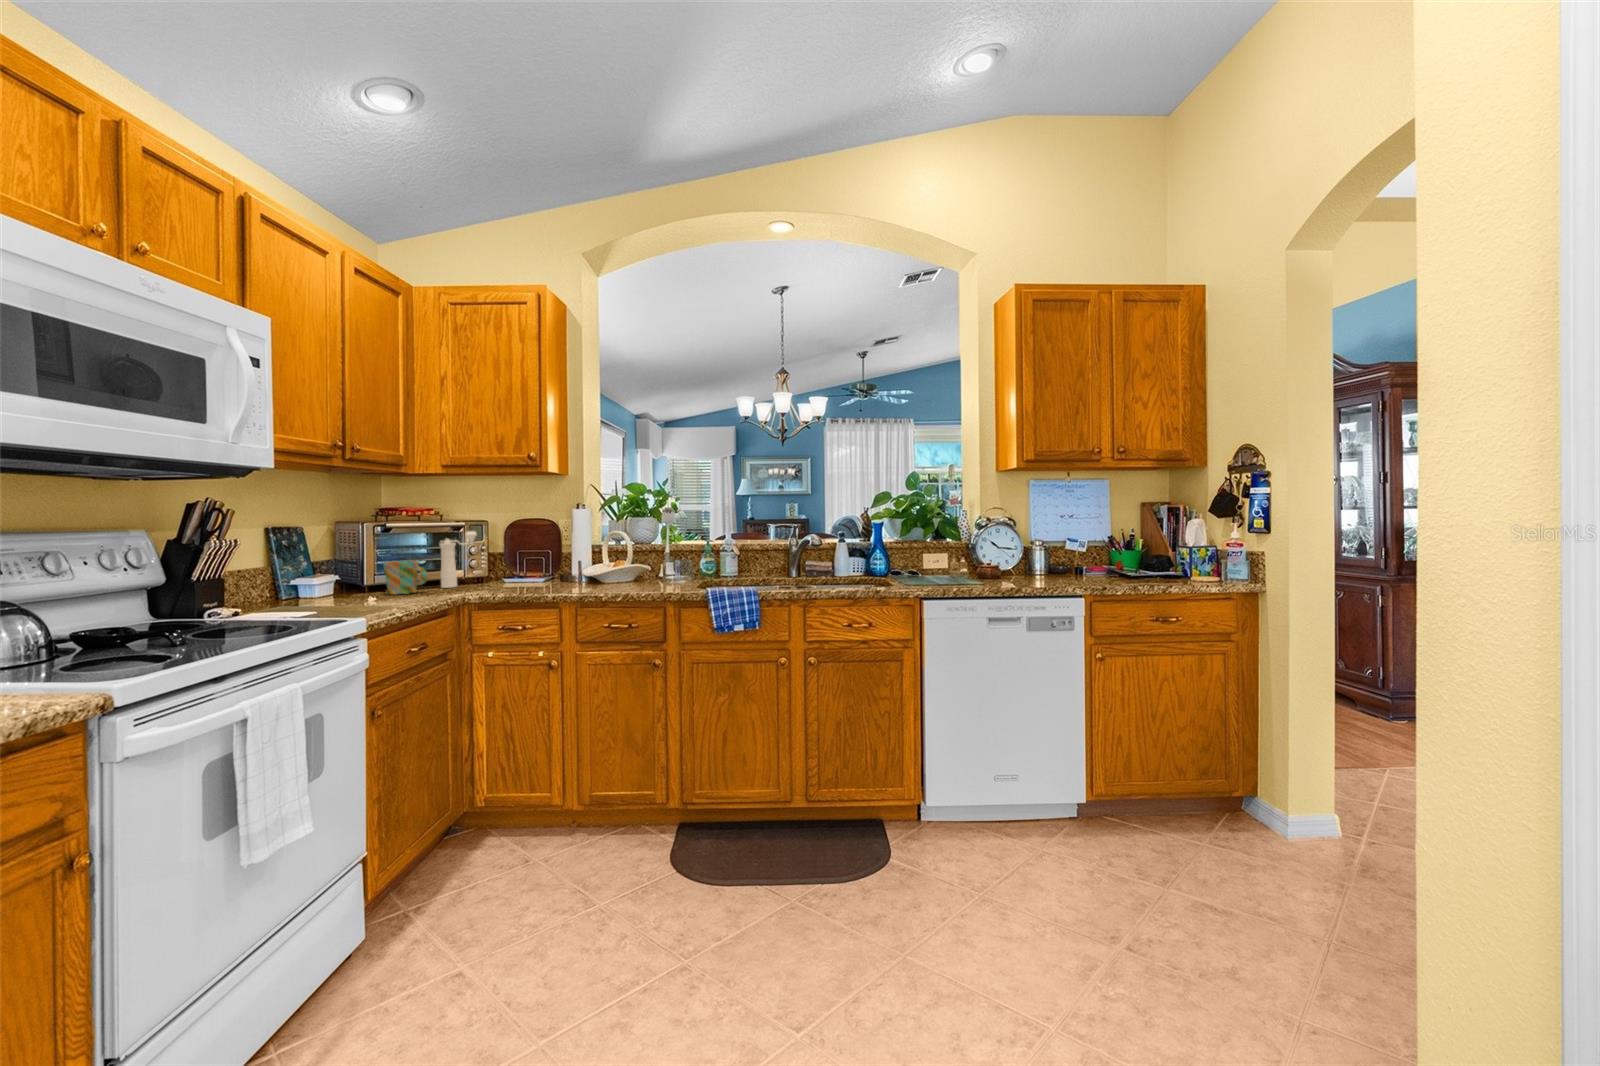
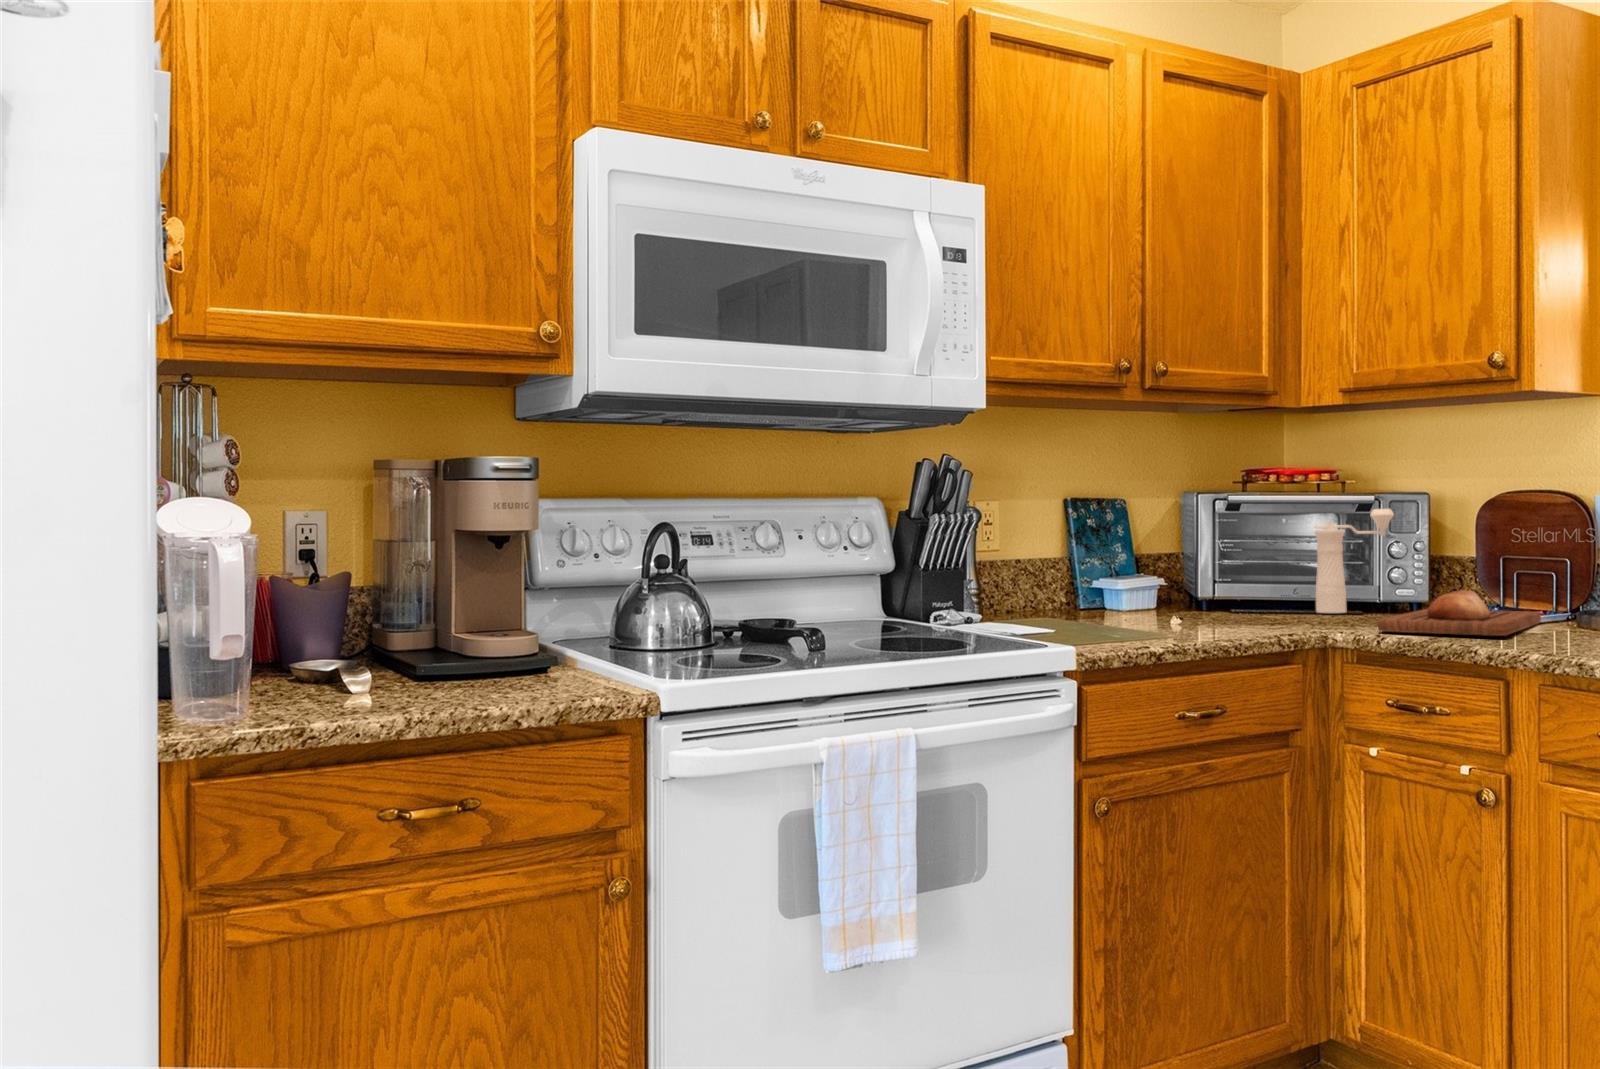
mug: present [383,561,428,594] -> none [1208,559,1277,616]
bread loaf: none [497,571,555,594] -> present [1377,590,1541,636]

